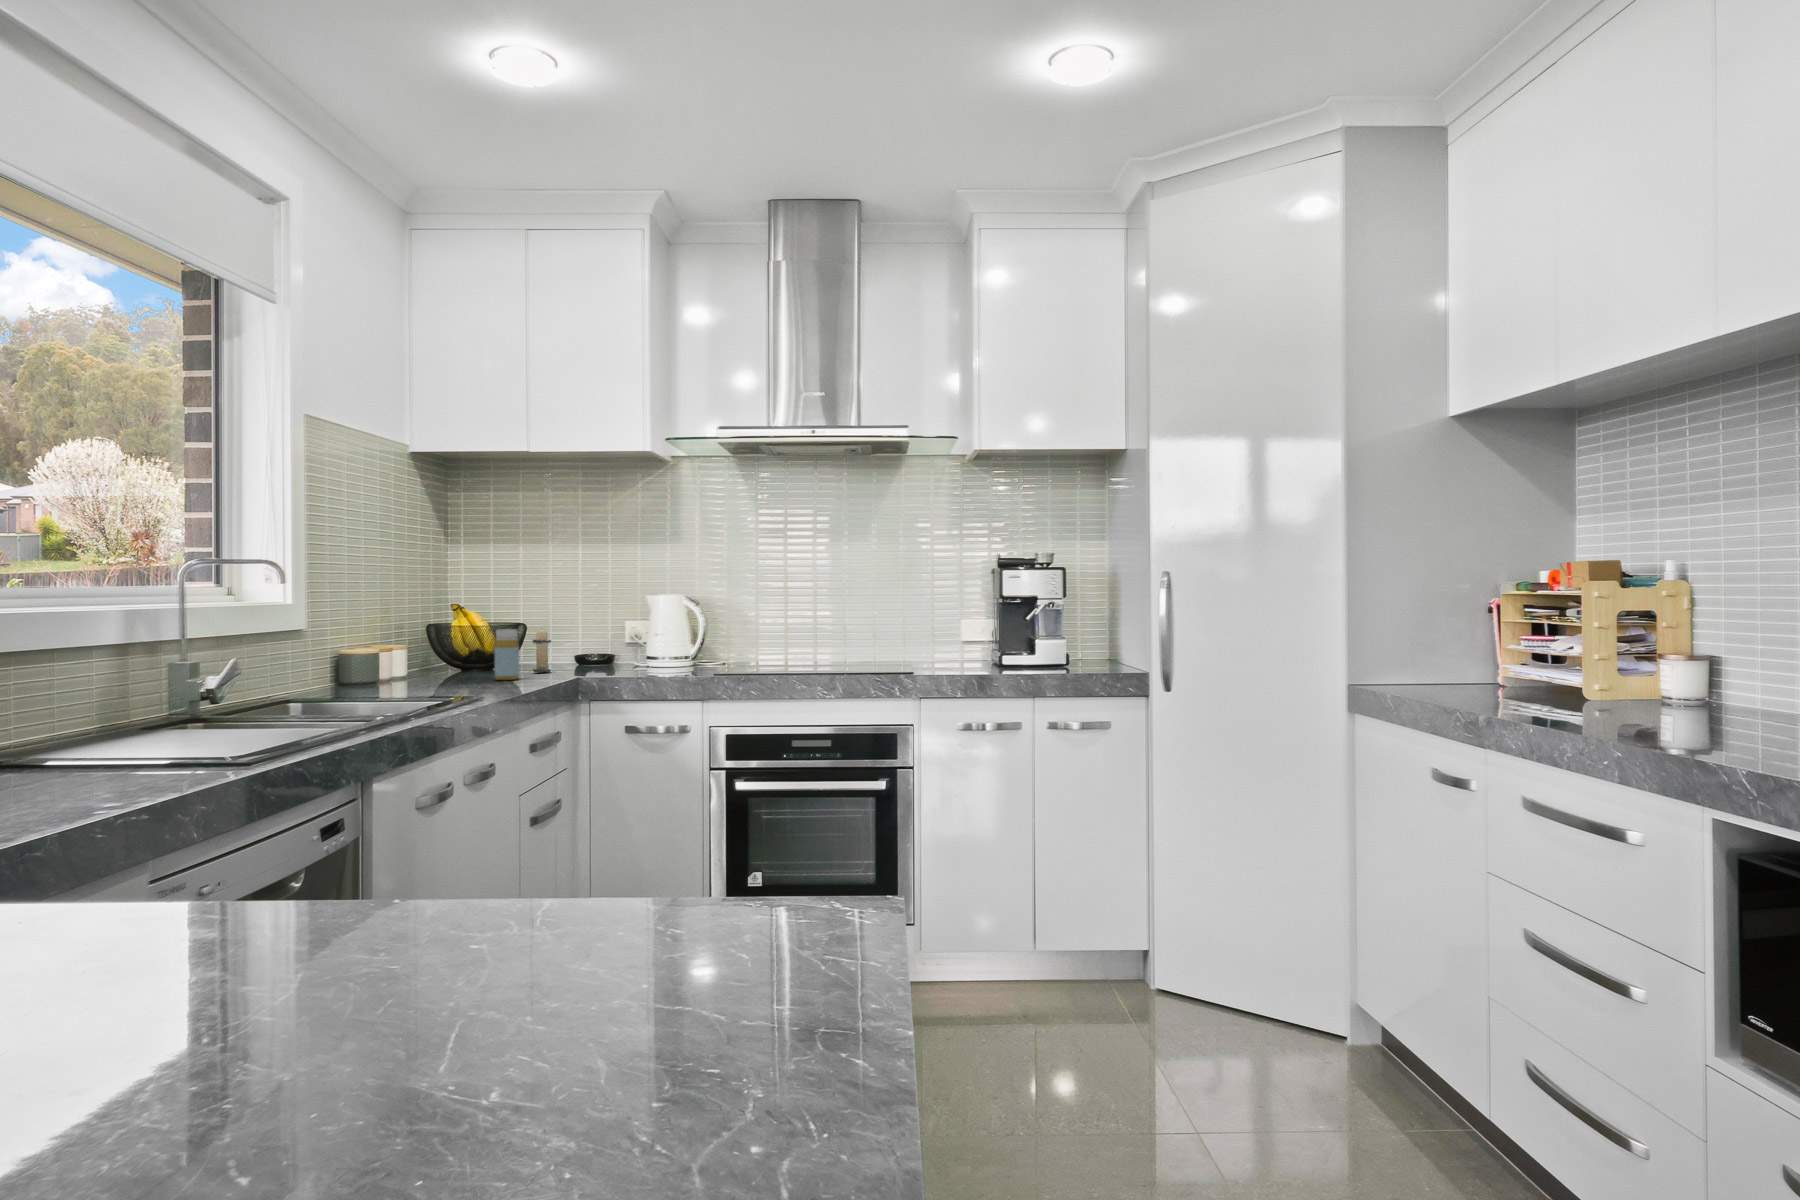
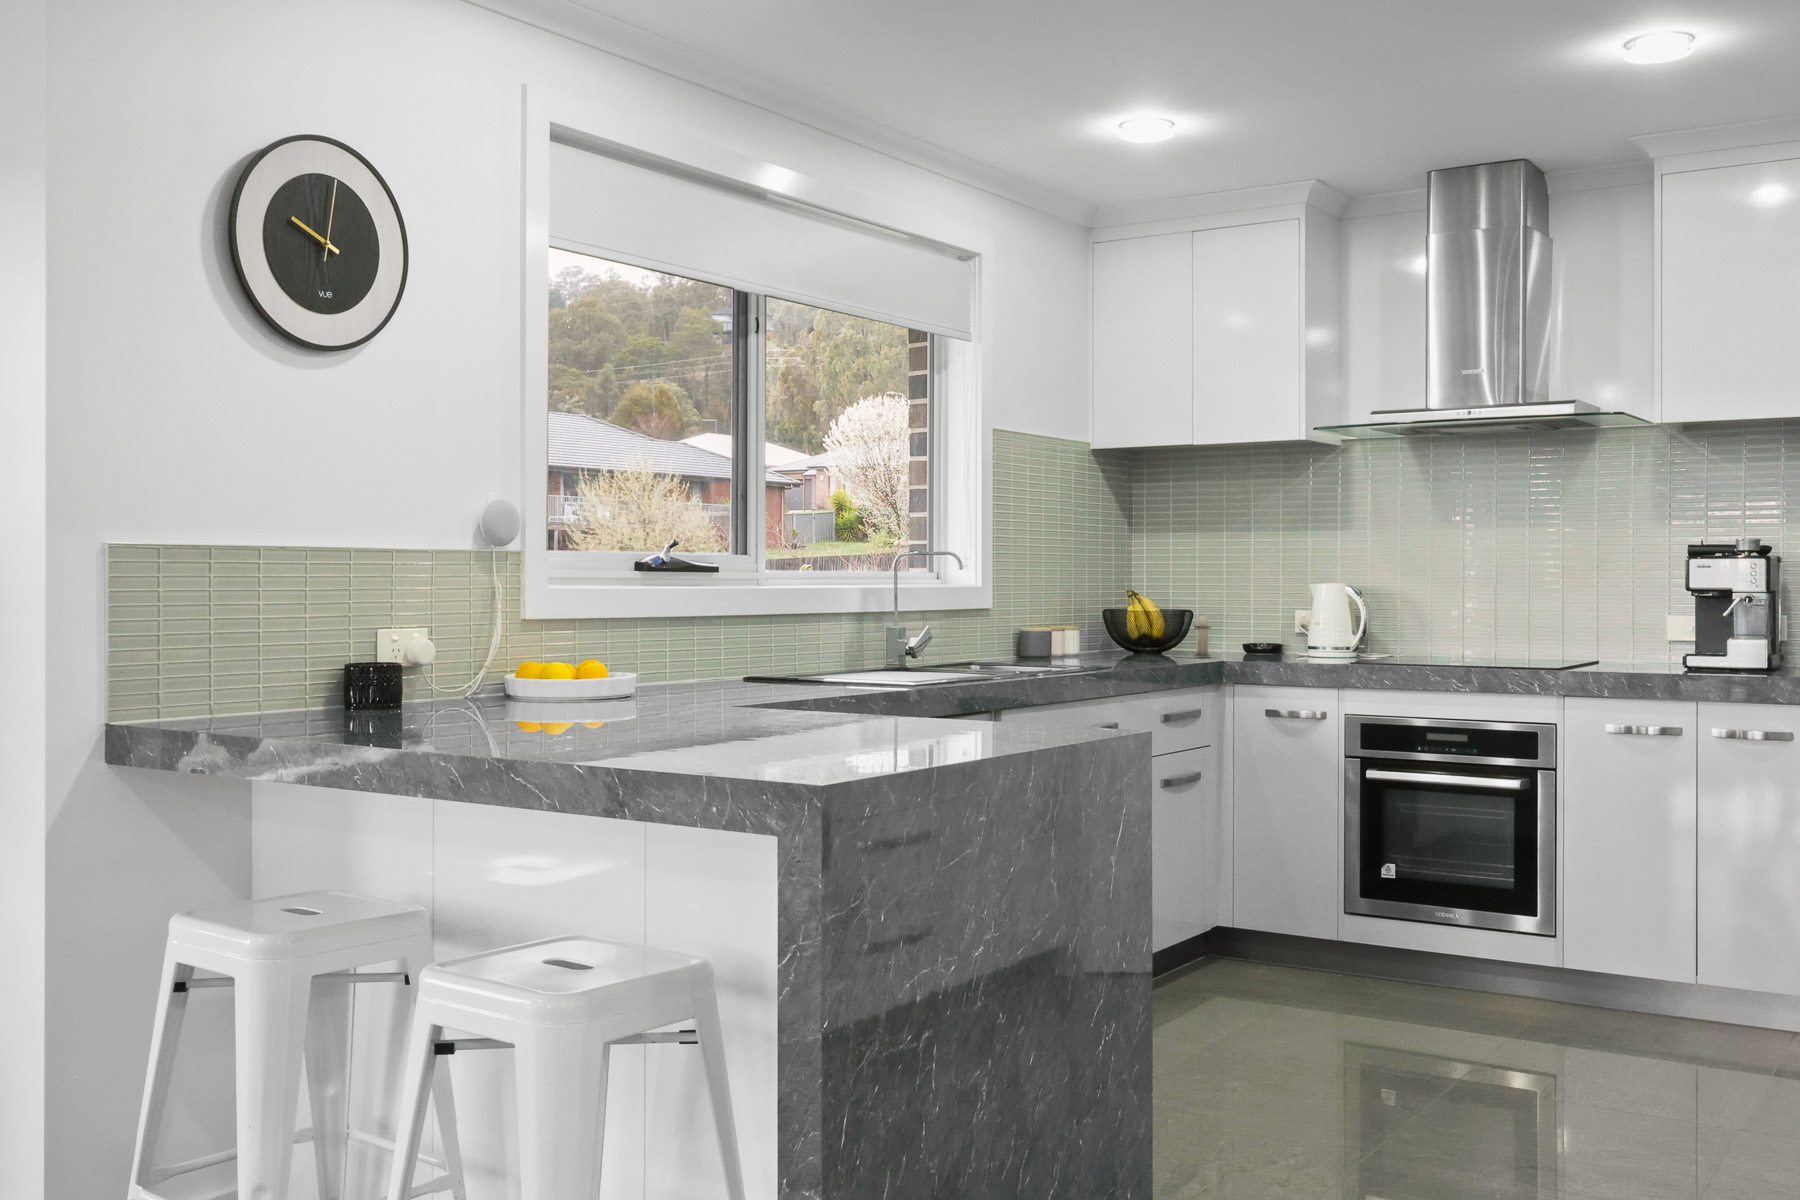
bottle: present [494,629,519,680] -> none [1150,614,1171,660]

